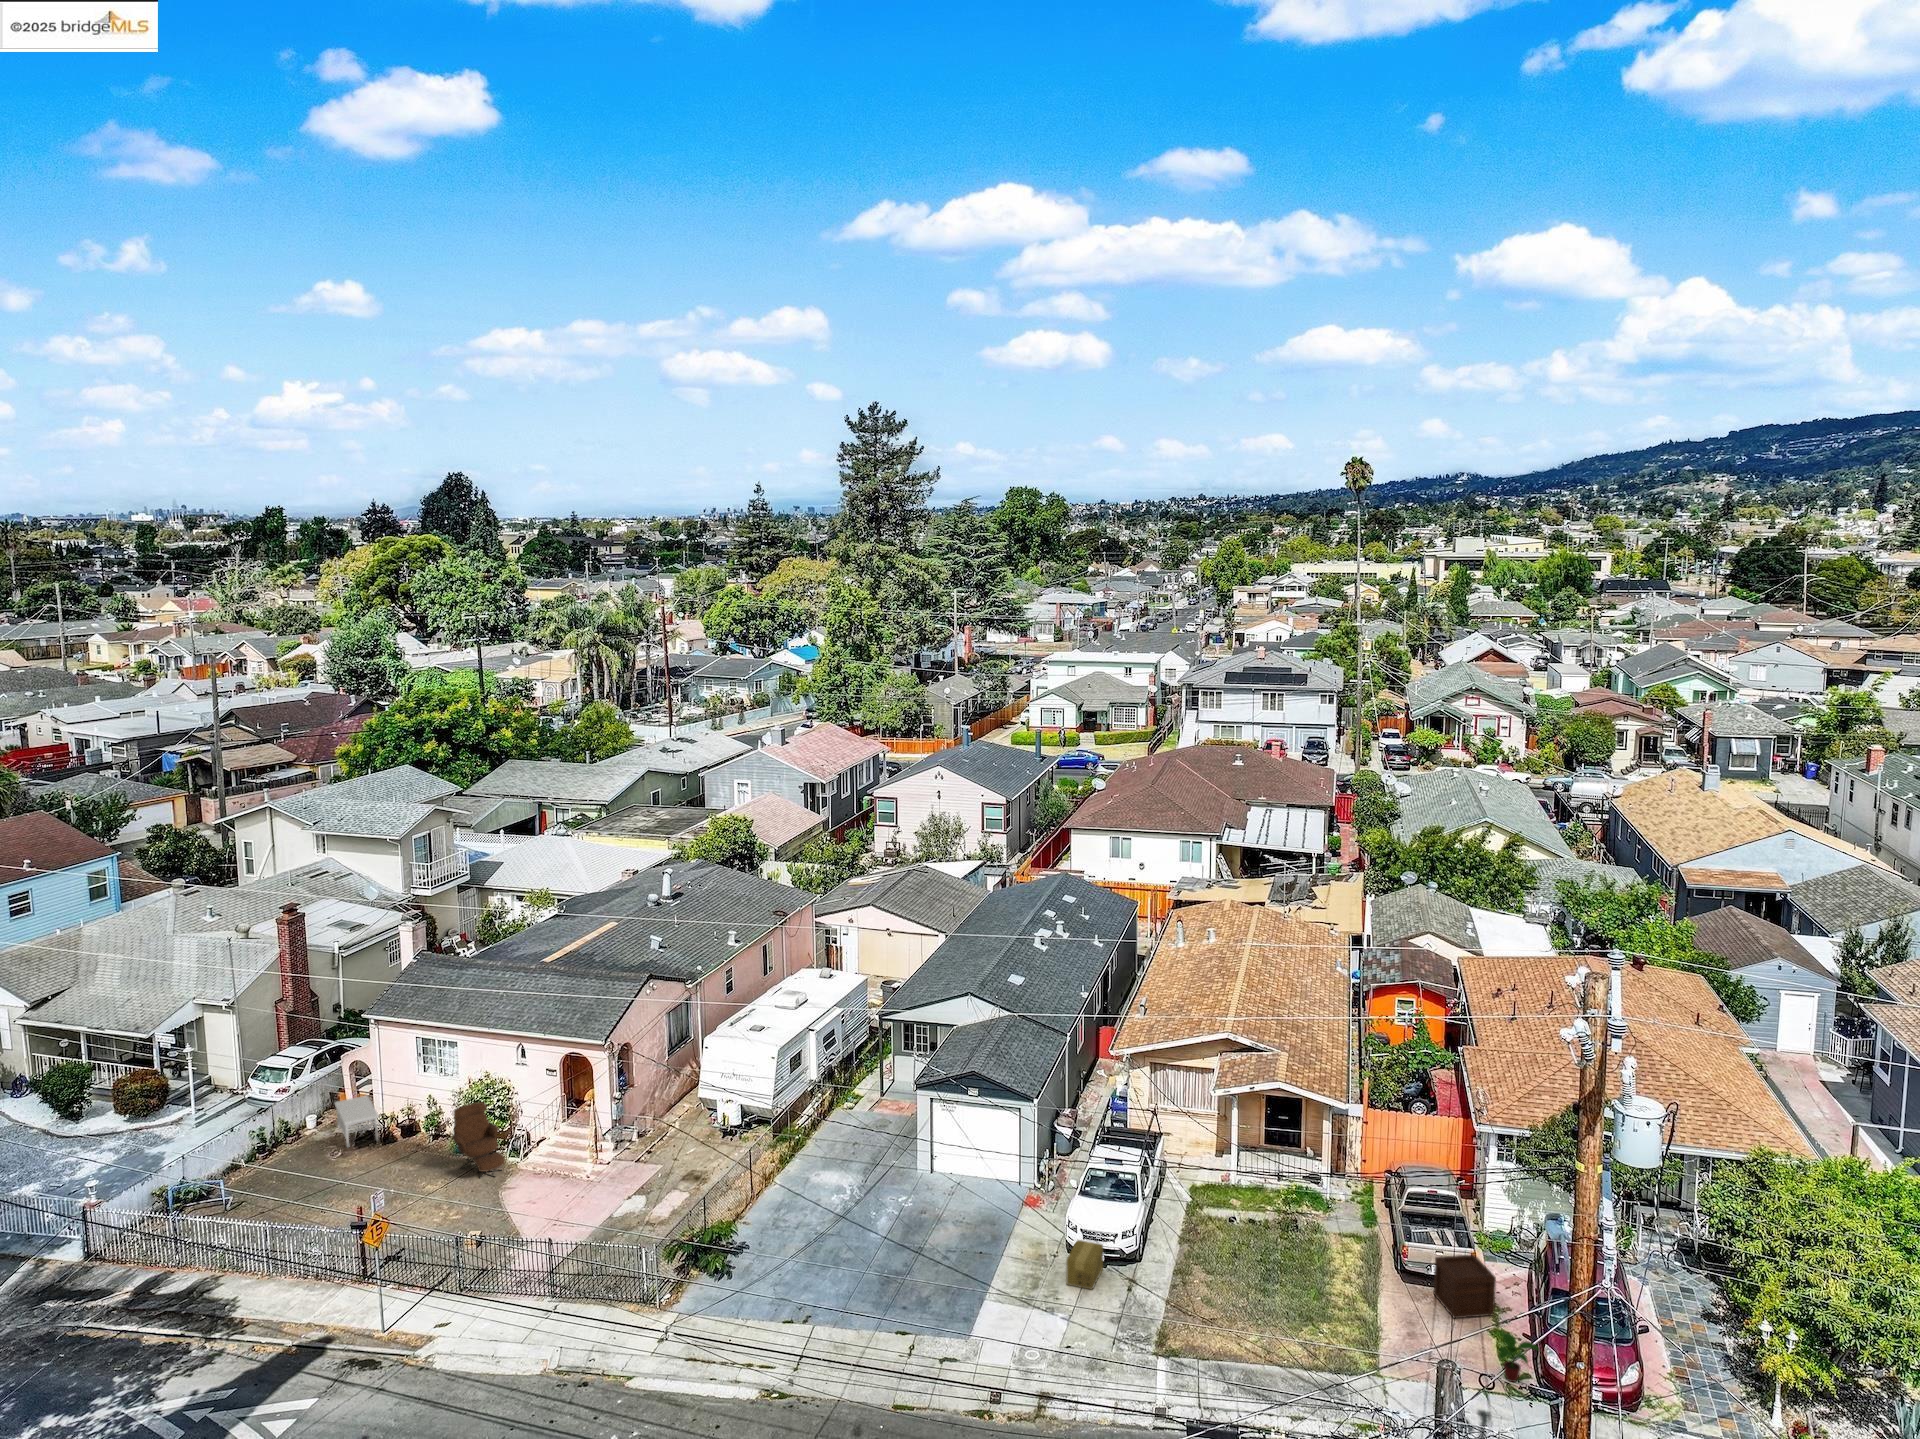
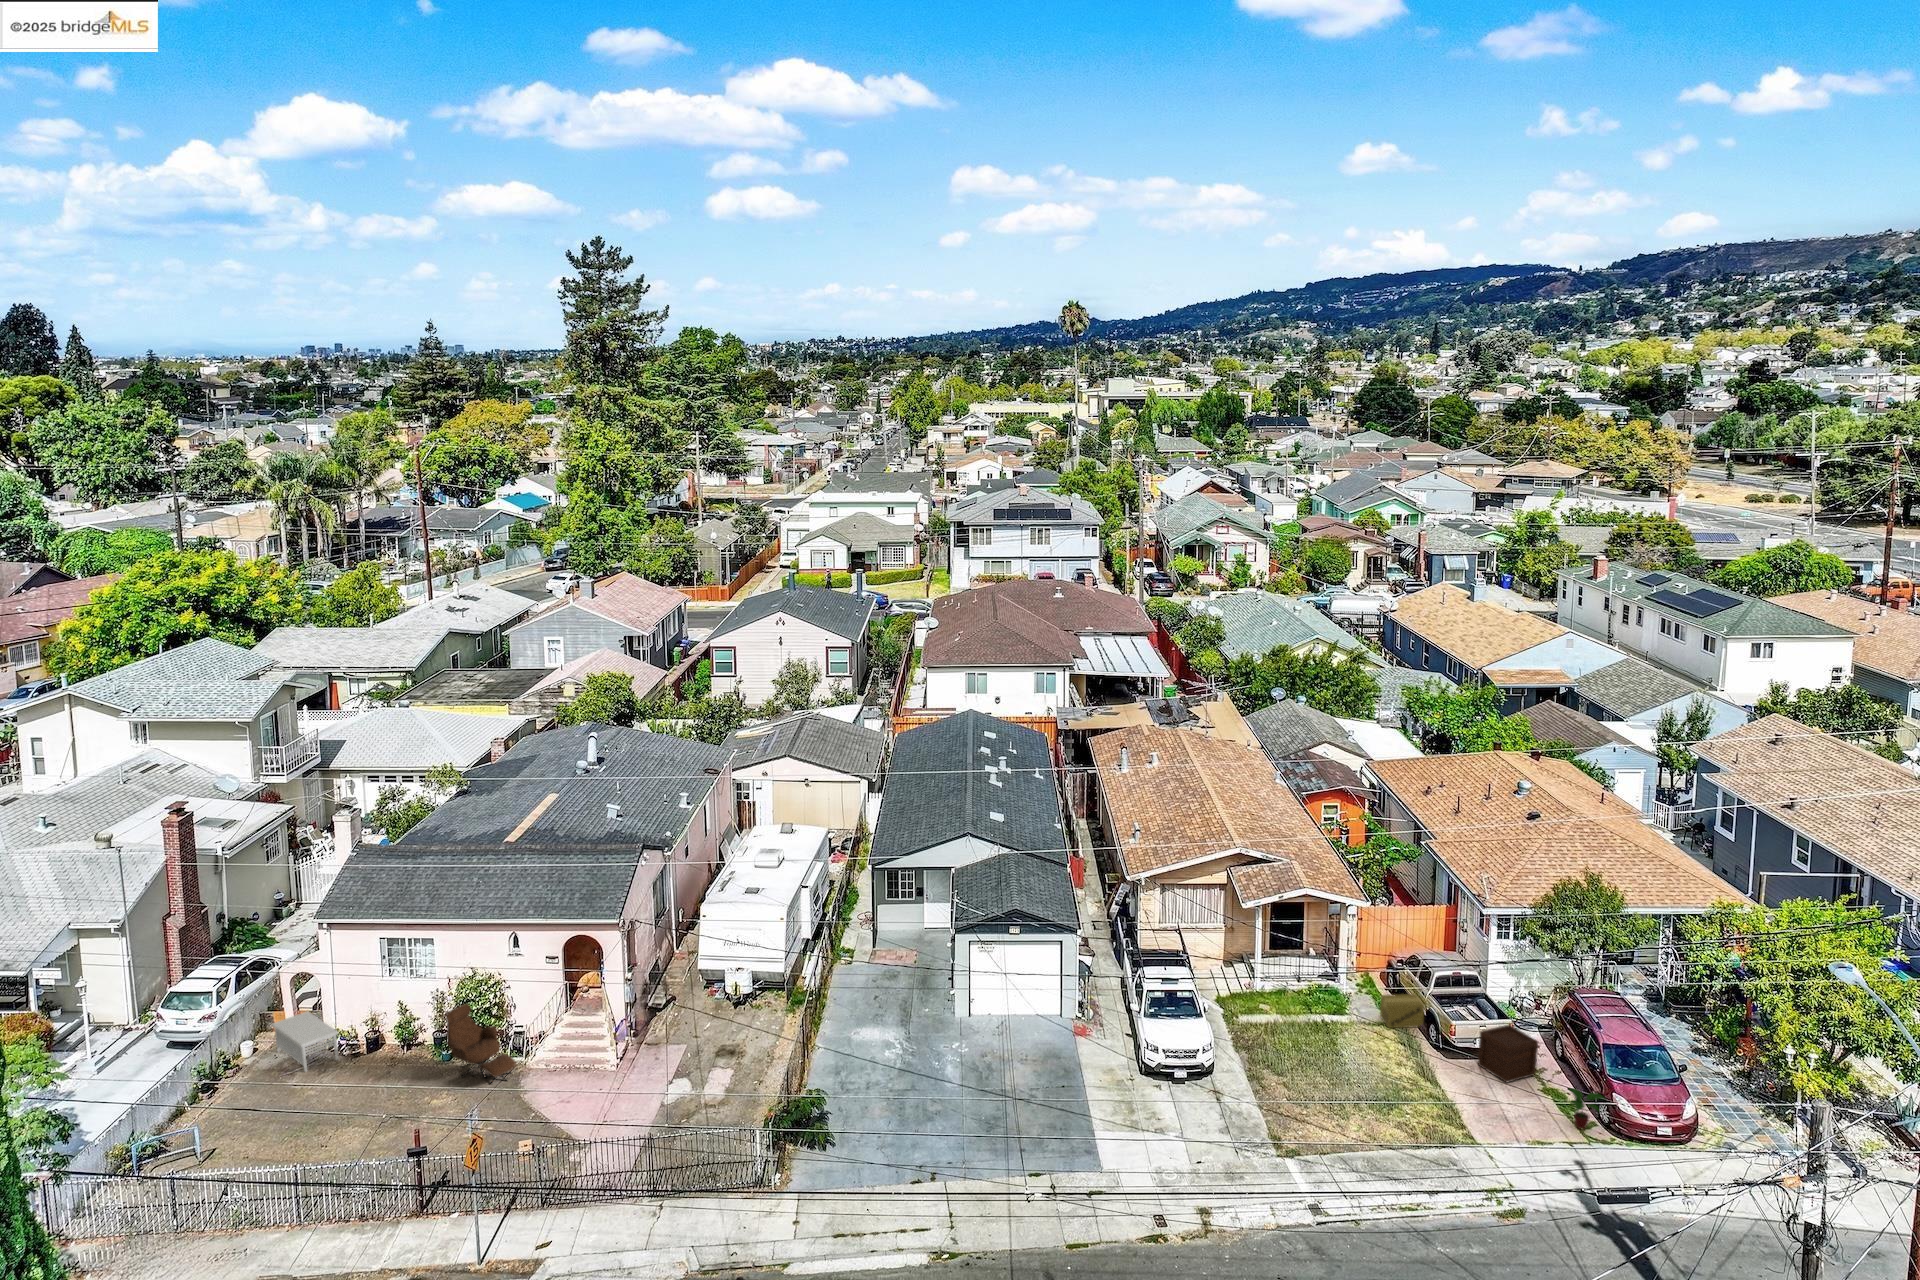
cardboard box: present [1066,1240,1103,1290] -> present [1380,994,1424,1028]

